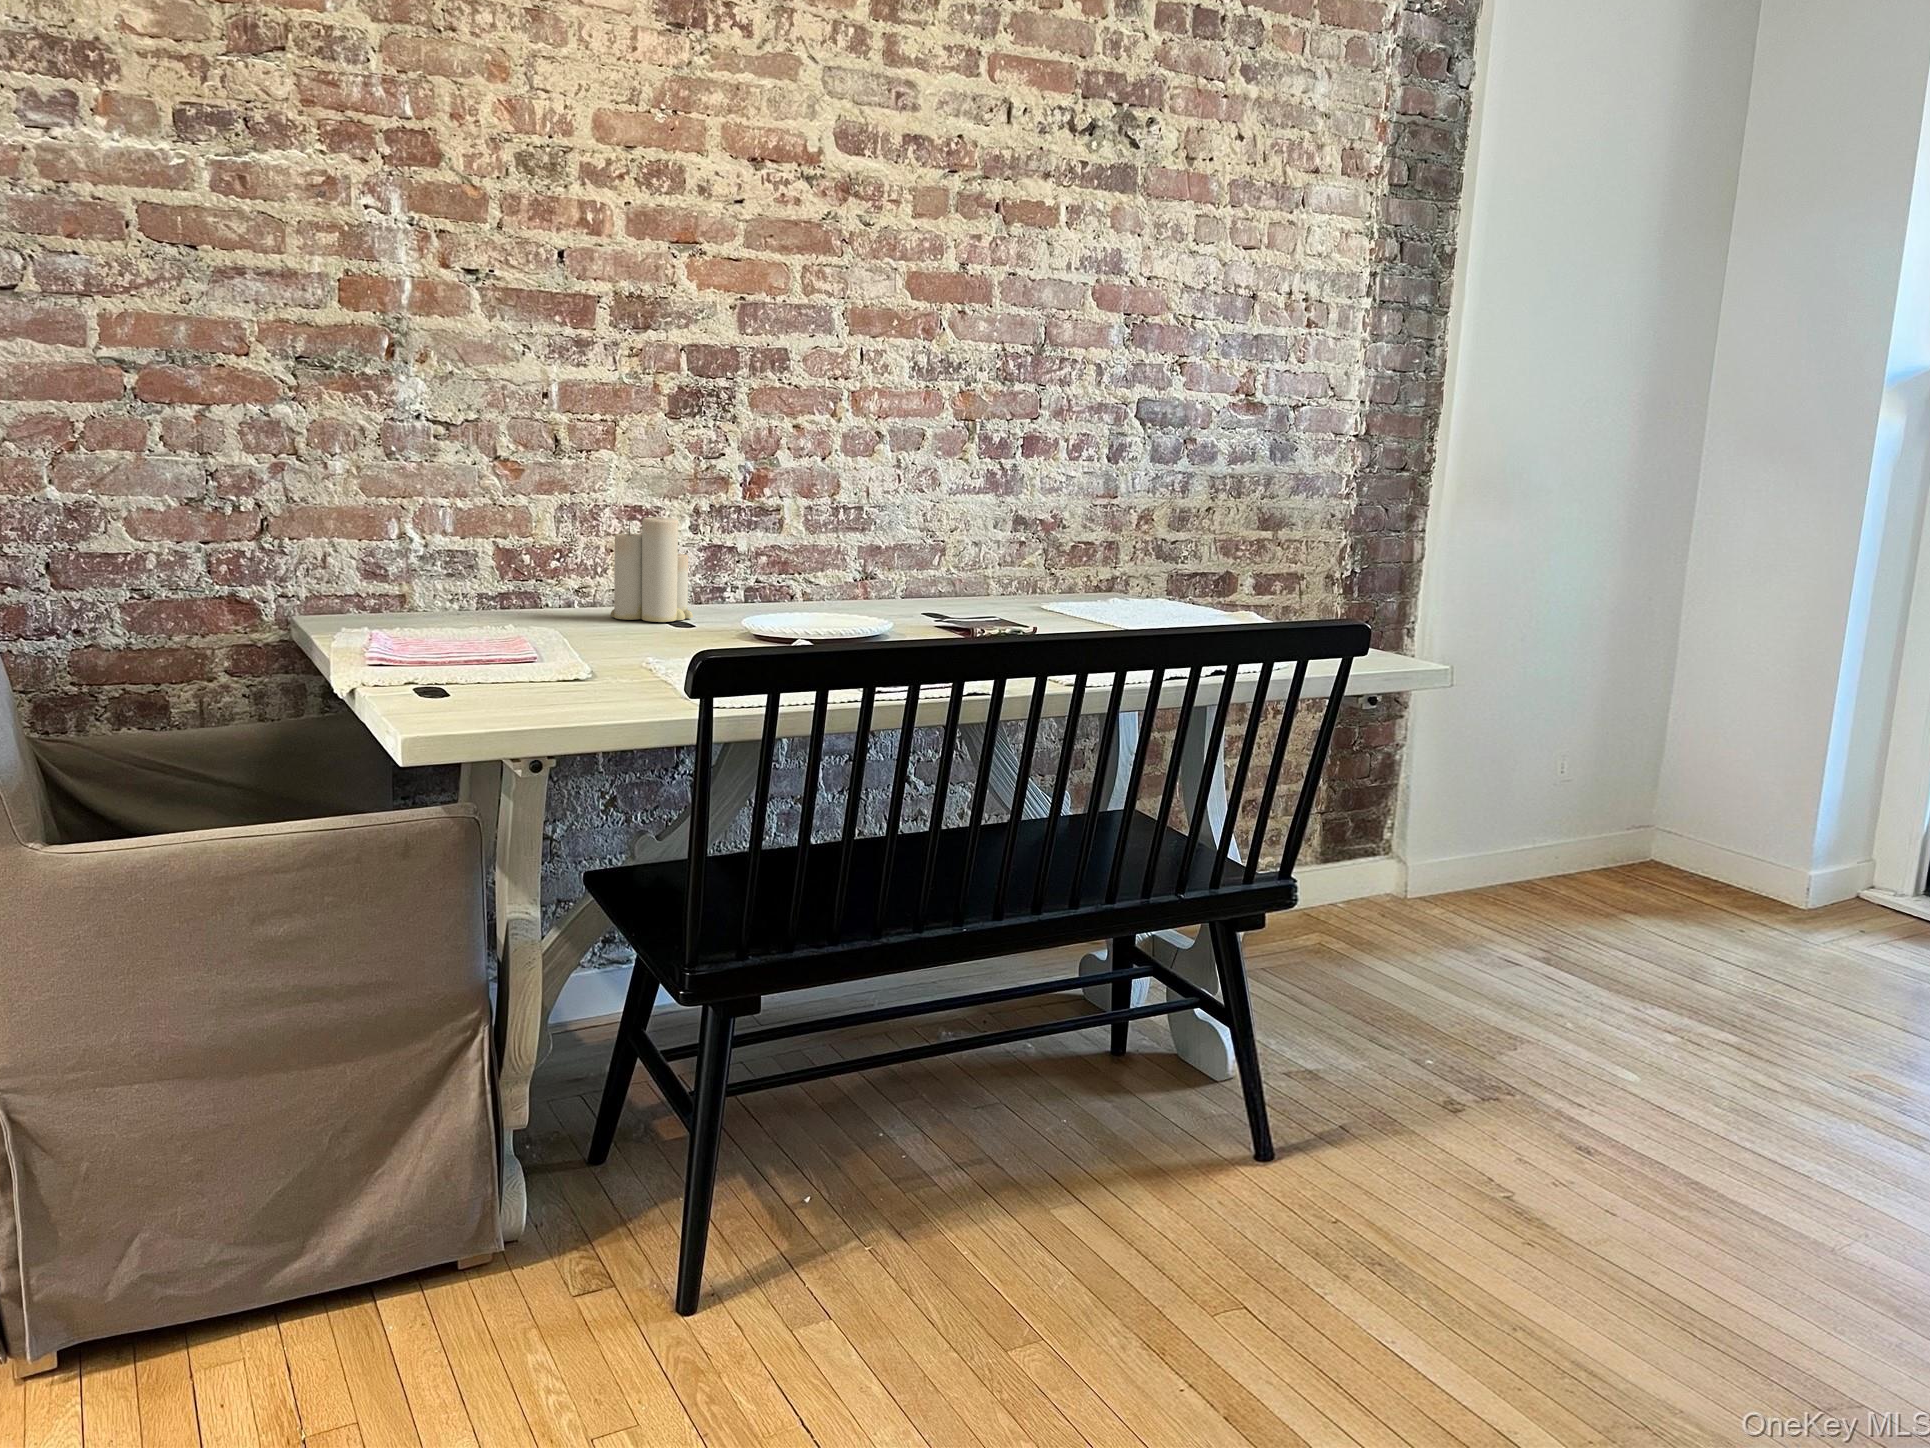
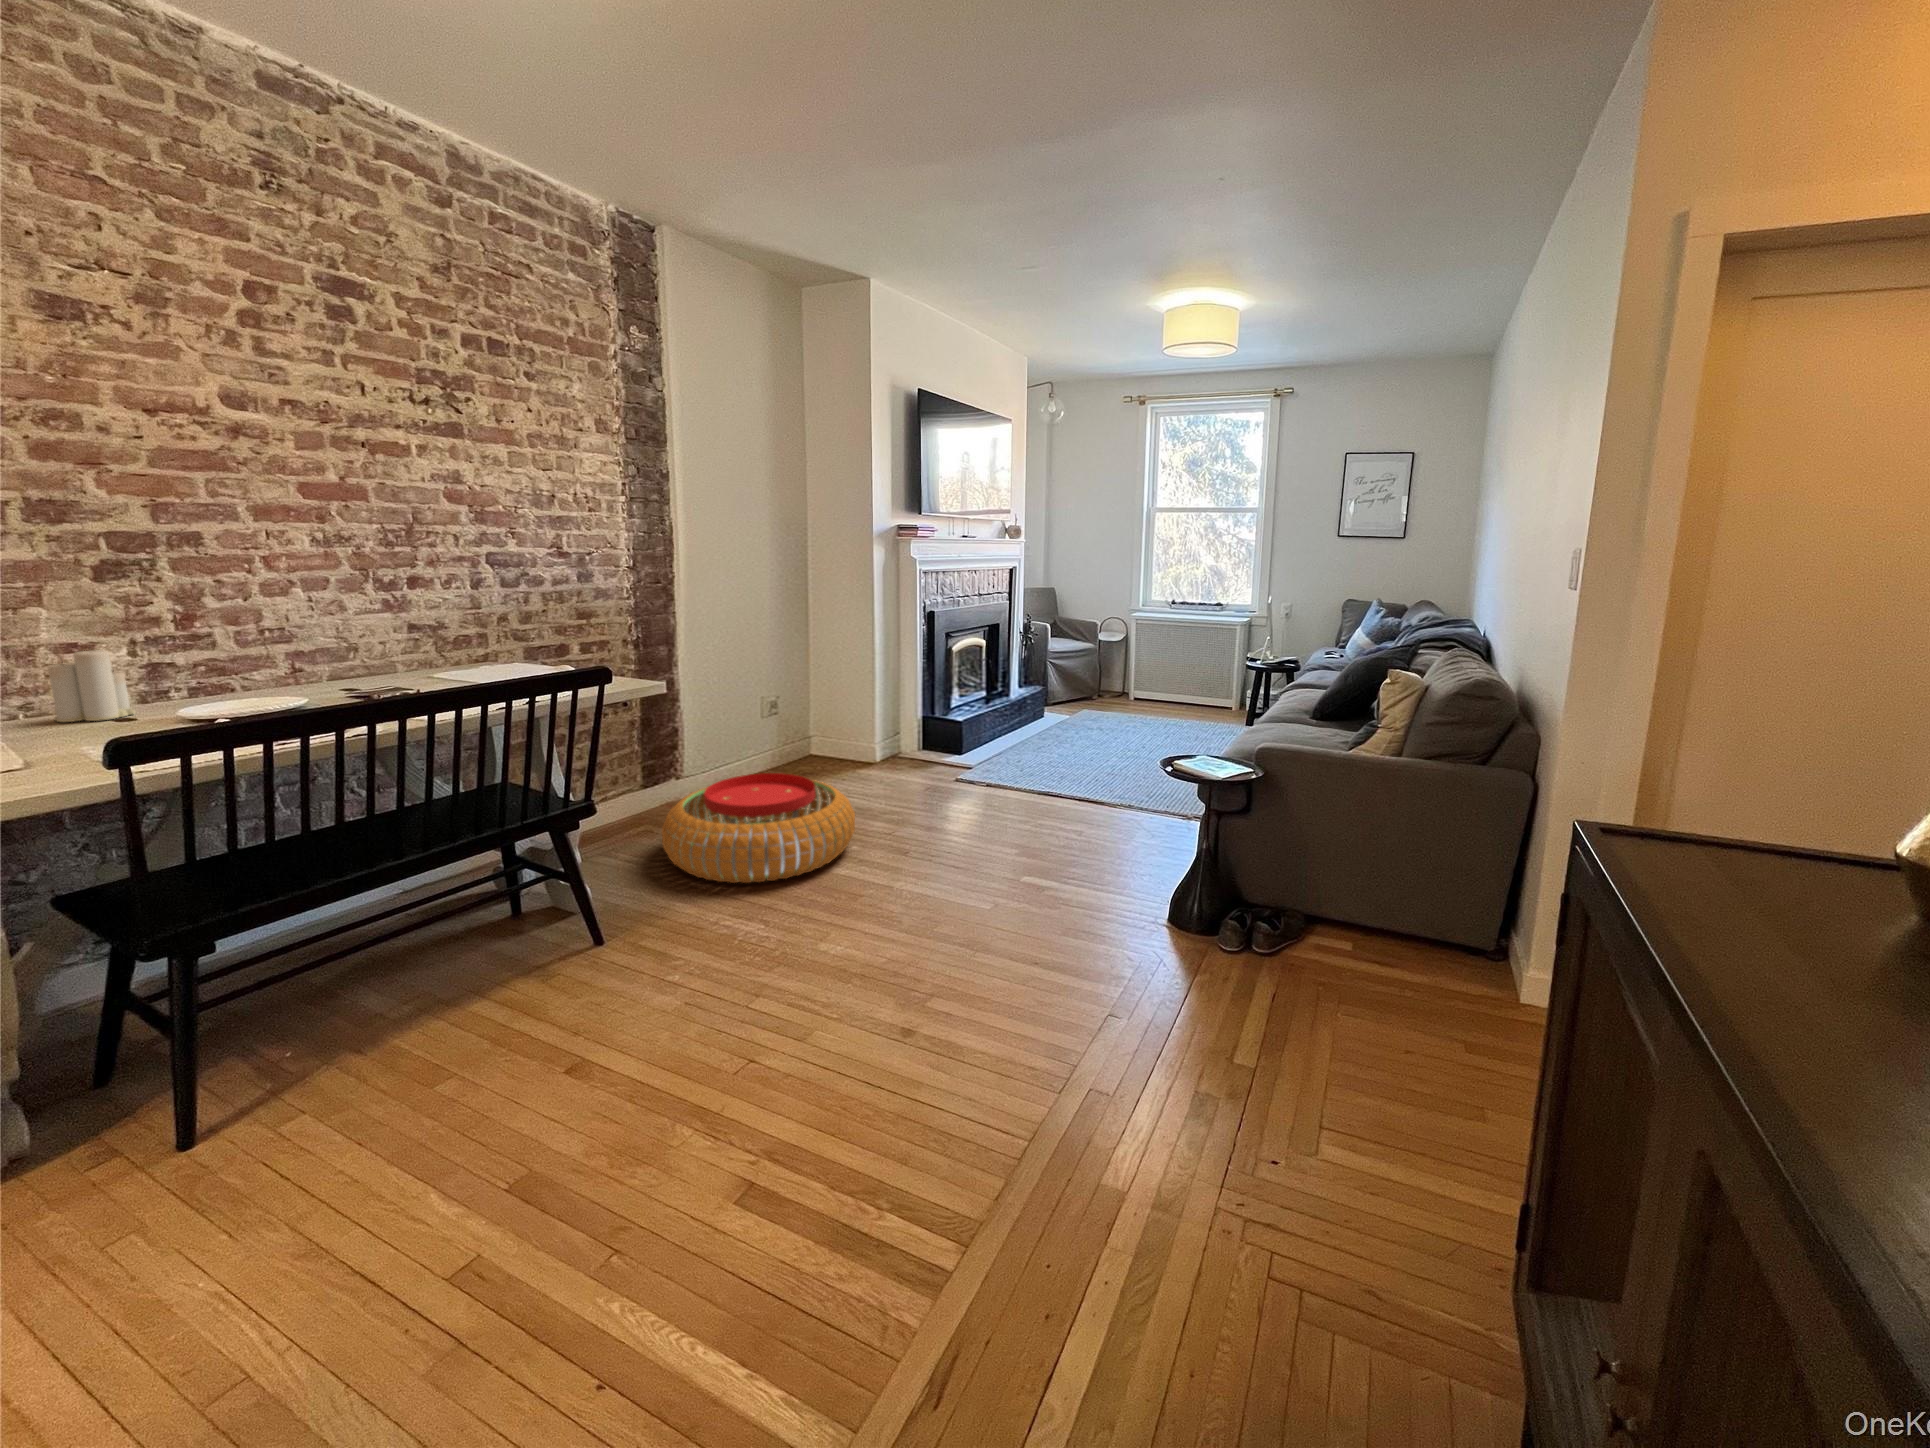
pouf: none [1376,883,1813,1132] -> present [662,773,855,883]

